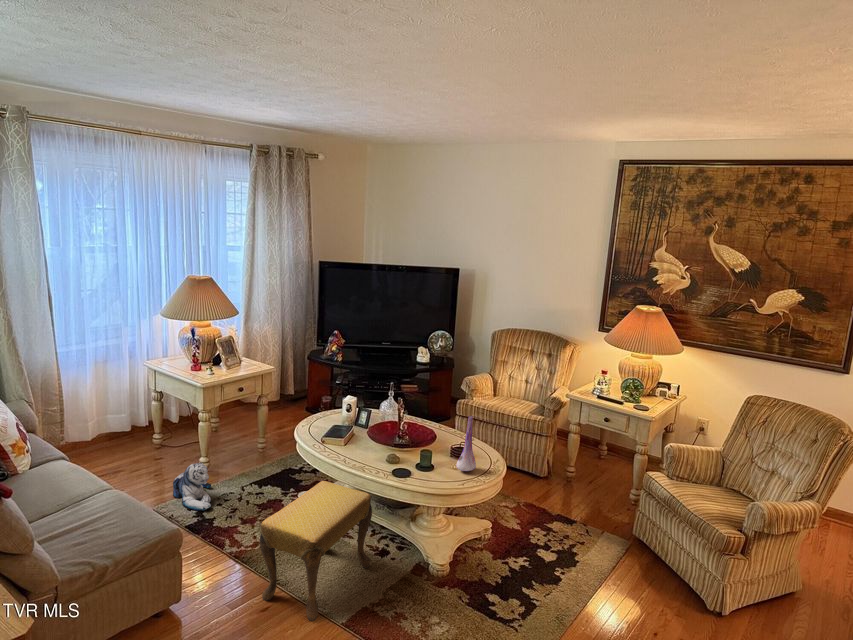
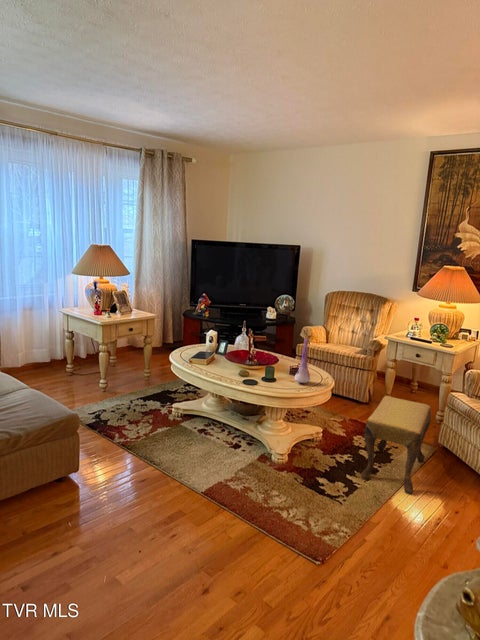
plush toy: present [173,463,211,511] -> none [79,379,108,414]
footstool: present [260,481,372,621] -> present [361,396,431,494]

